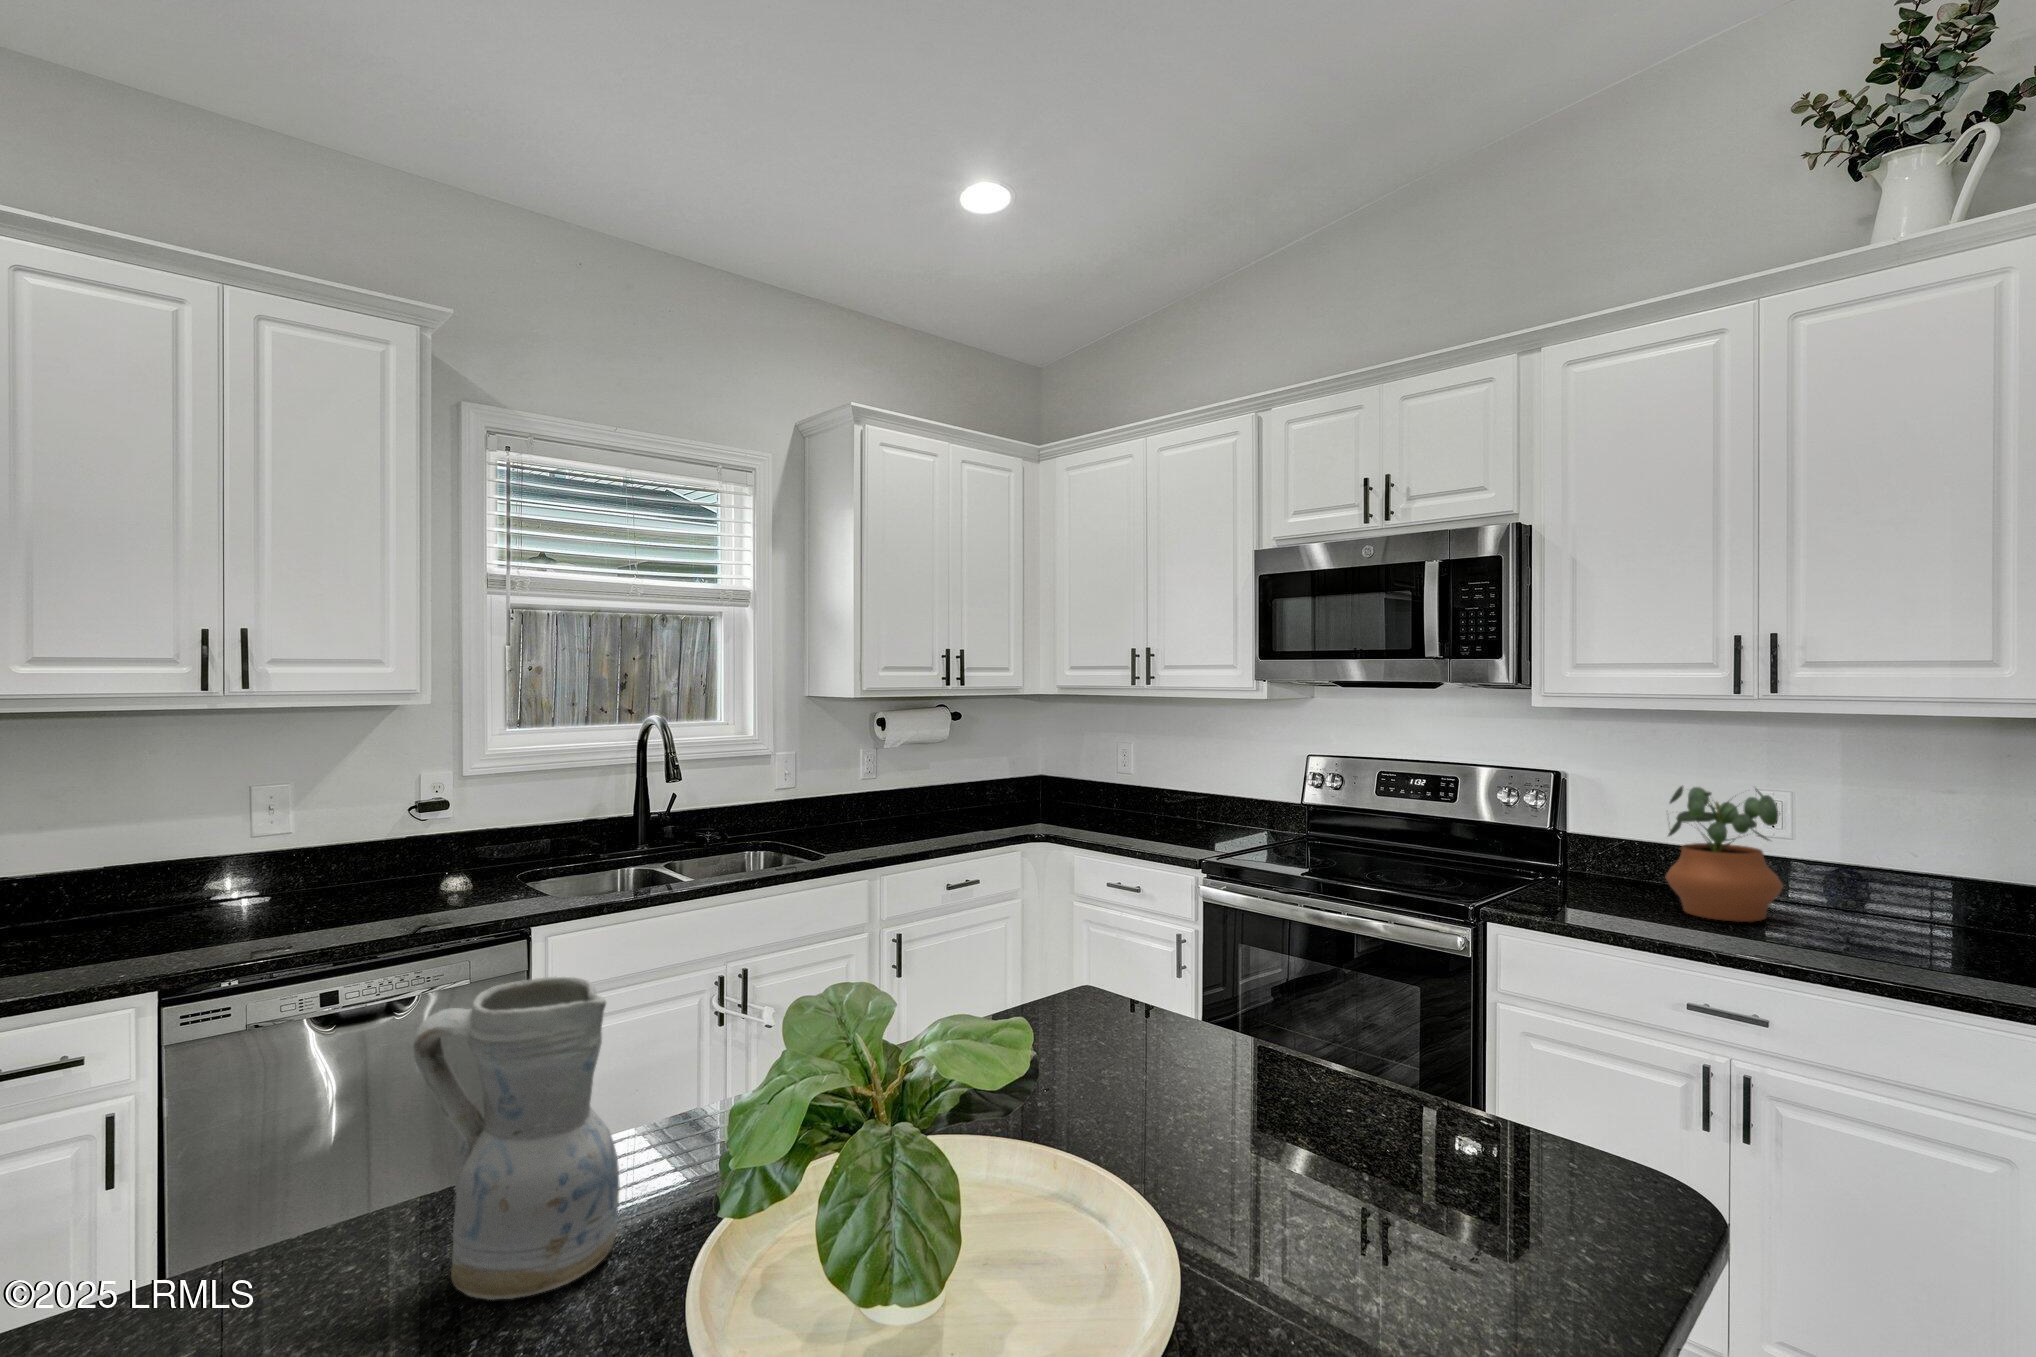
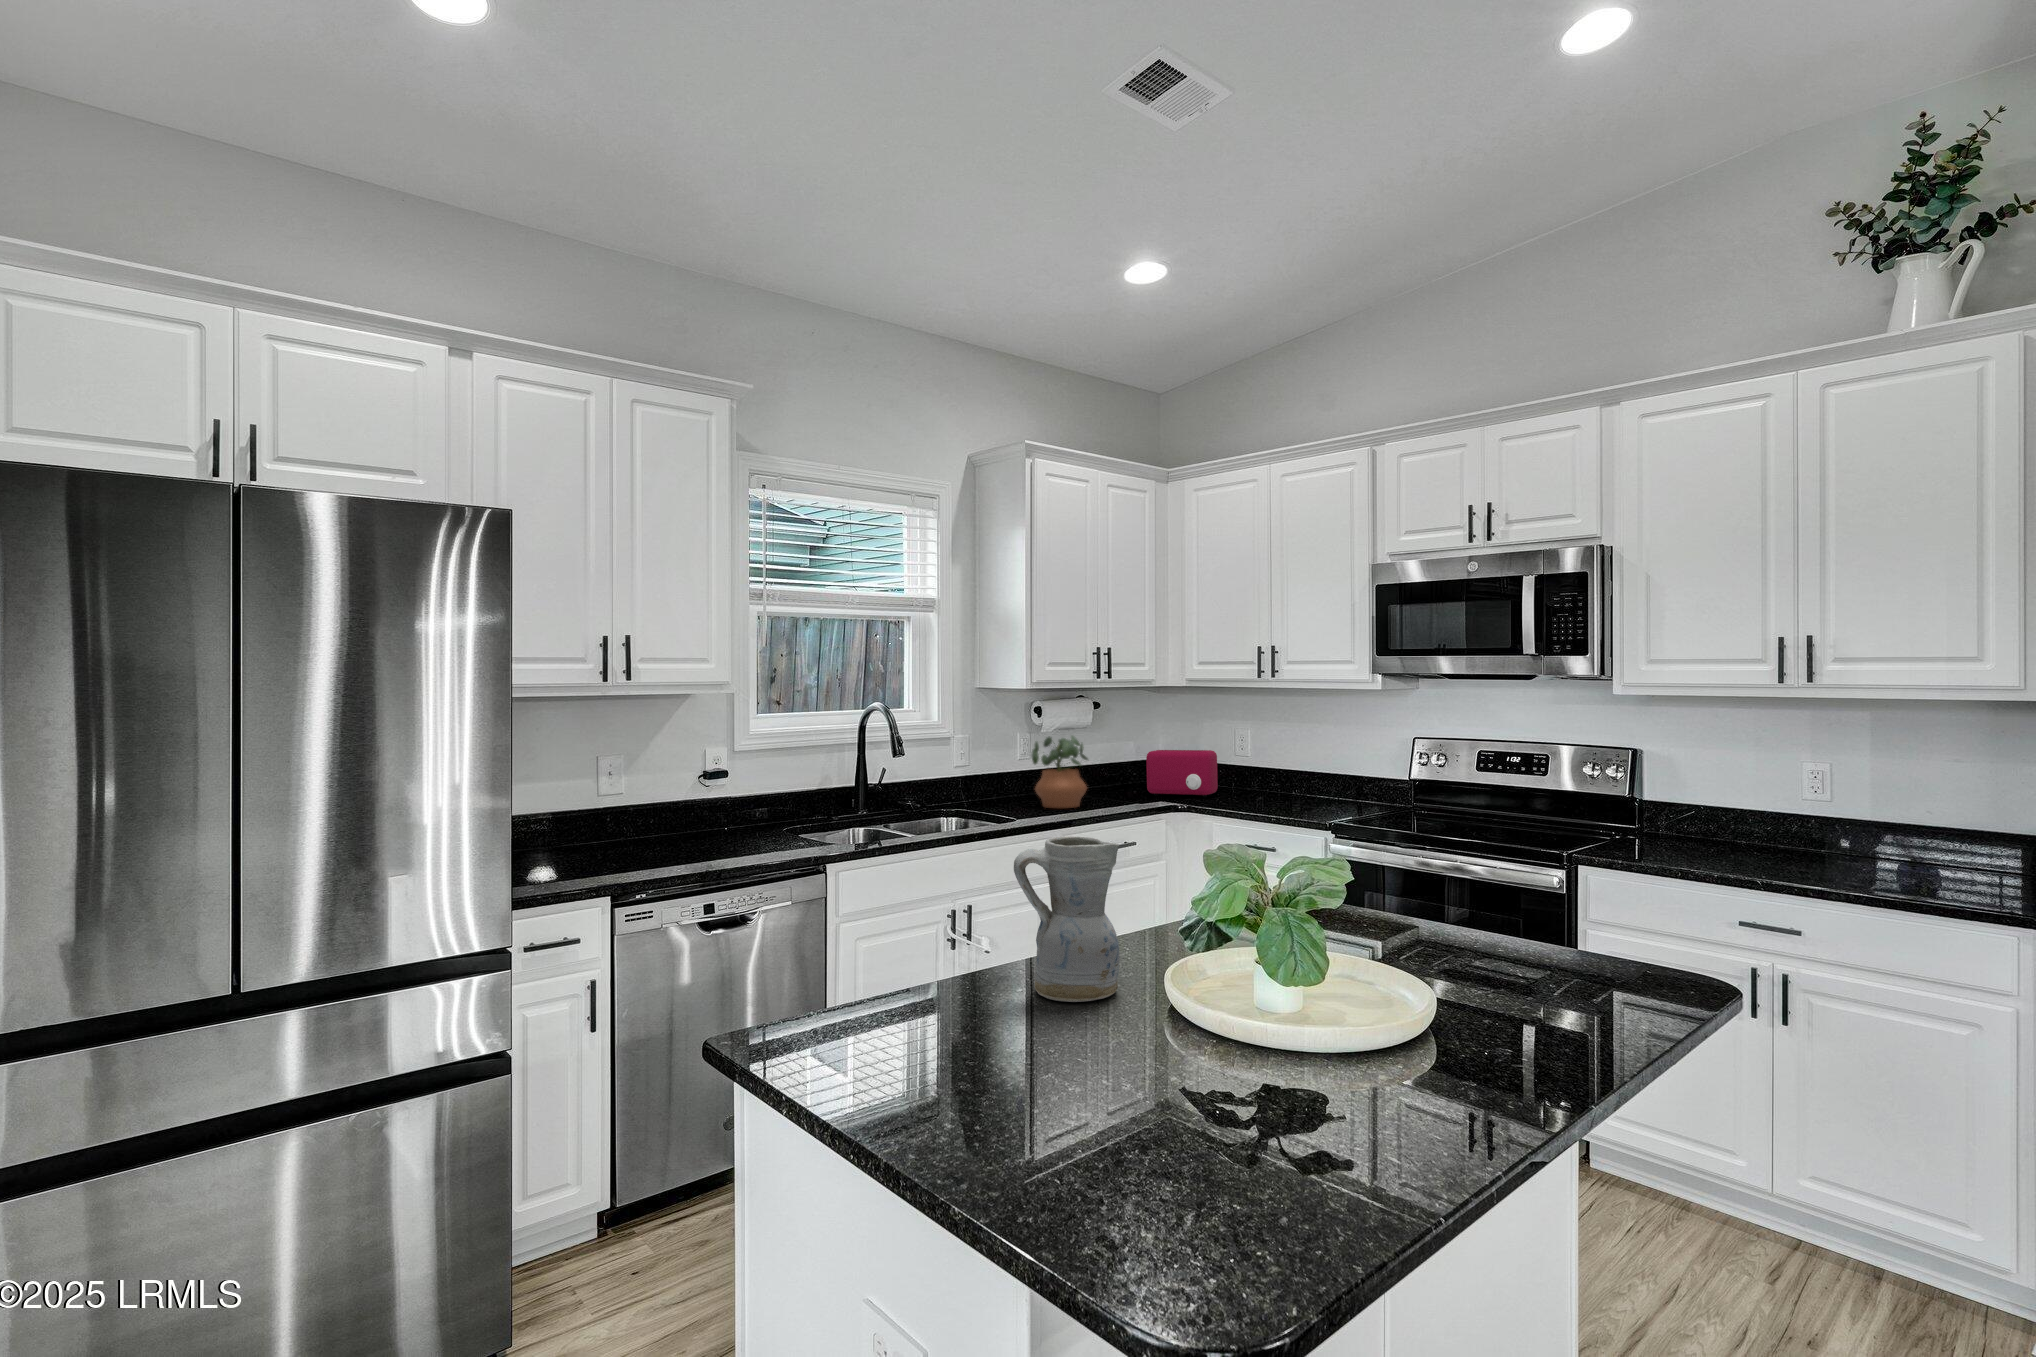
toaster: none [1017,765,1098,820] -> present [1146,750,1218,797]
potted plant: present [1666,785,1783,922] -> present [1032,736,1088,808]

